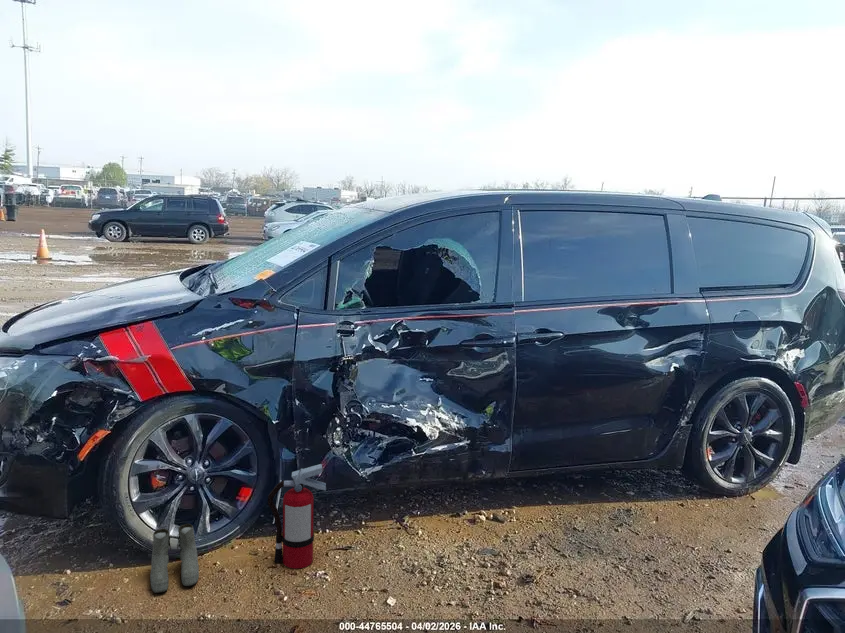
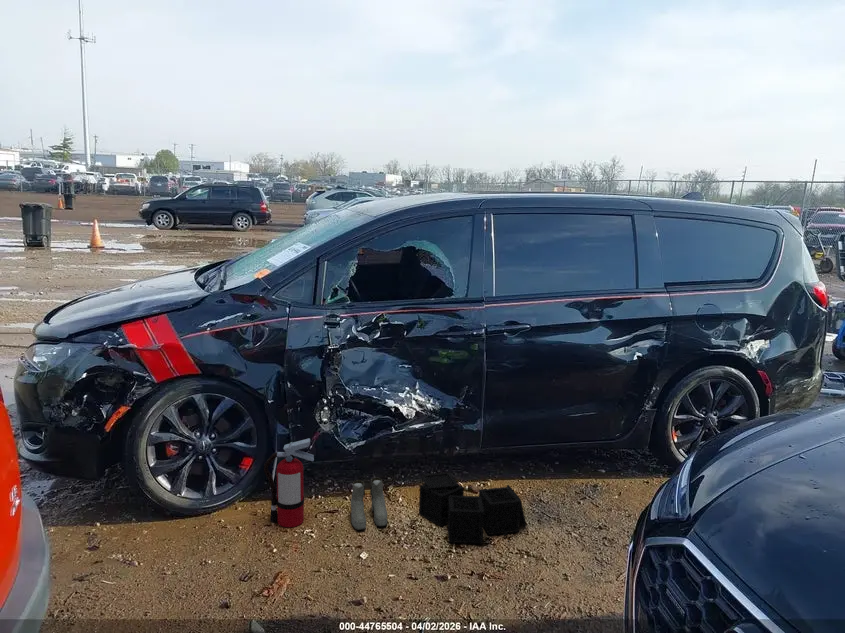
storage bin: none [443,499,566,581] -> present [419,472,526,543]
boots: present [150,524,199,593] -> present [351,477,387,530]

